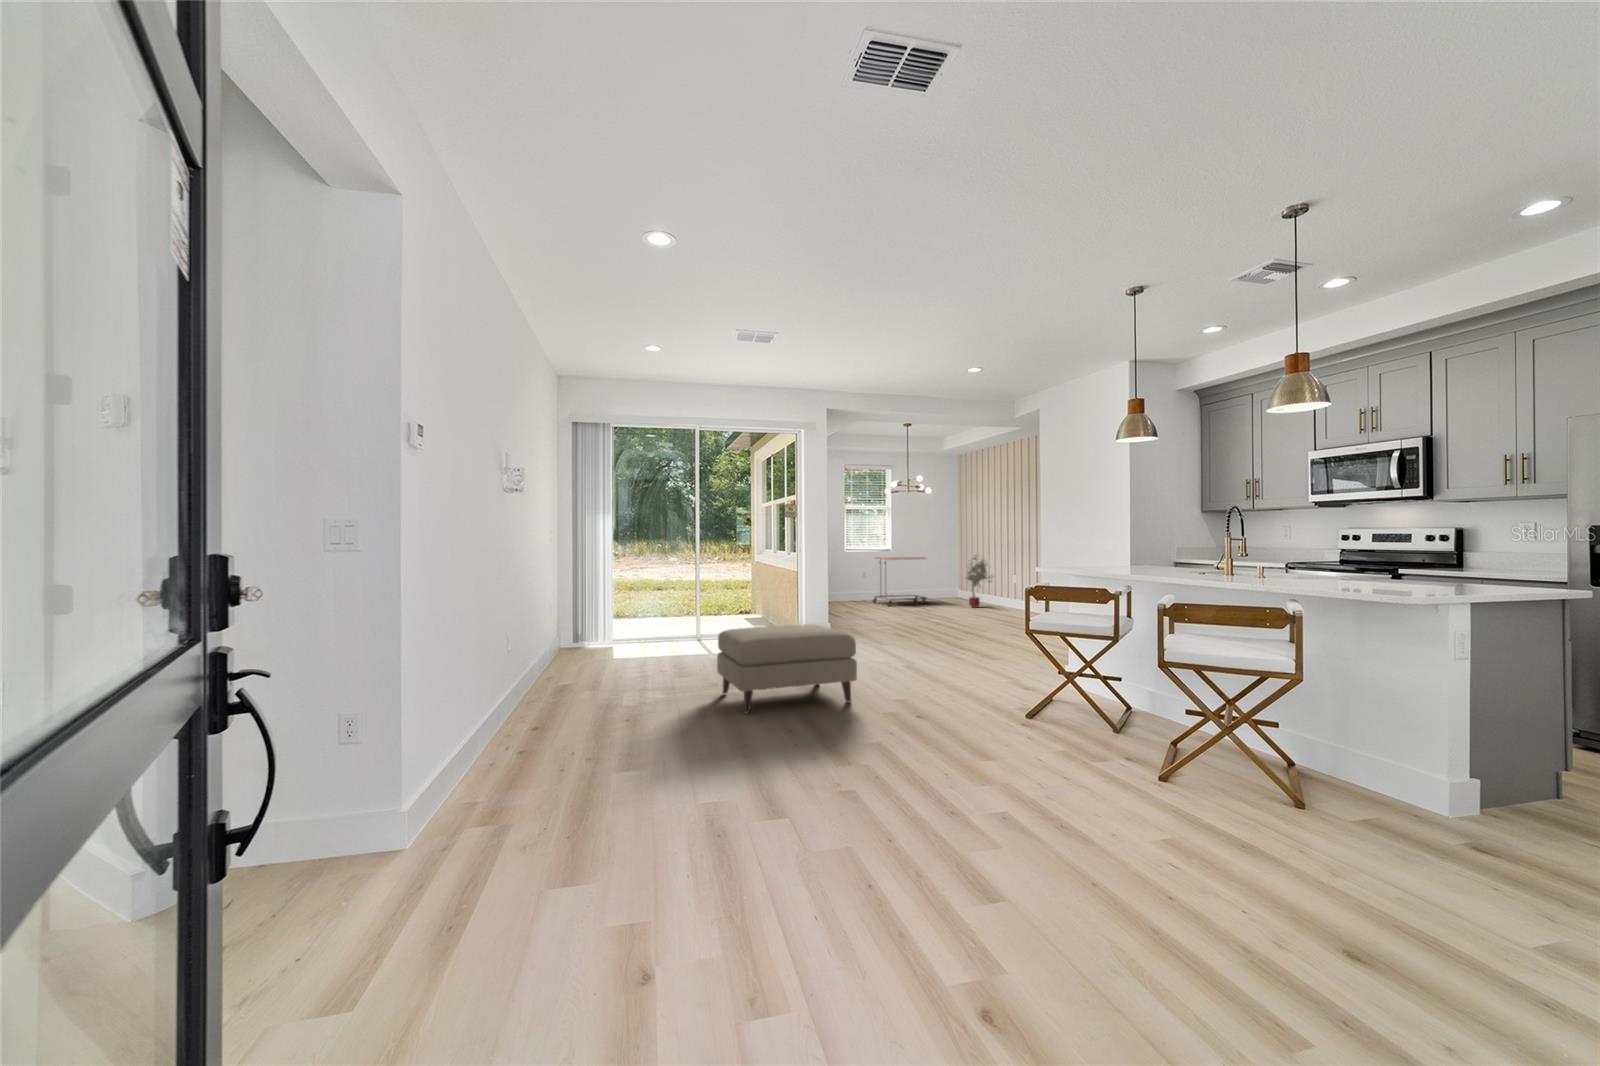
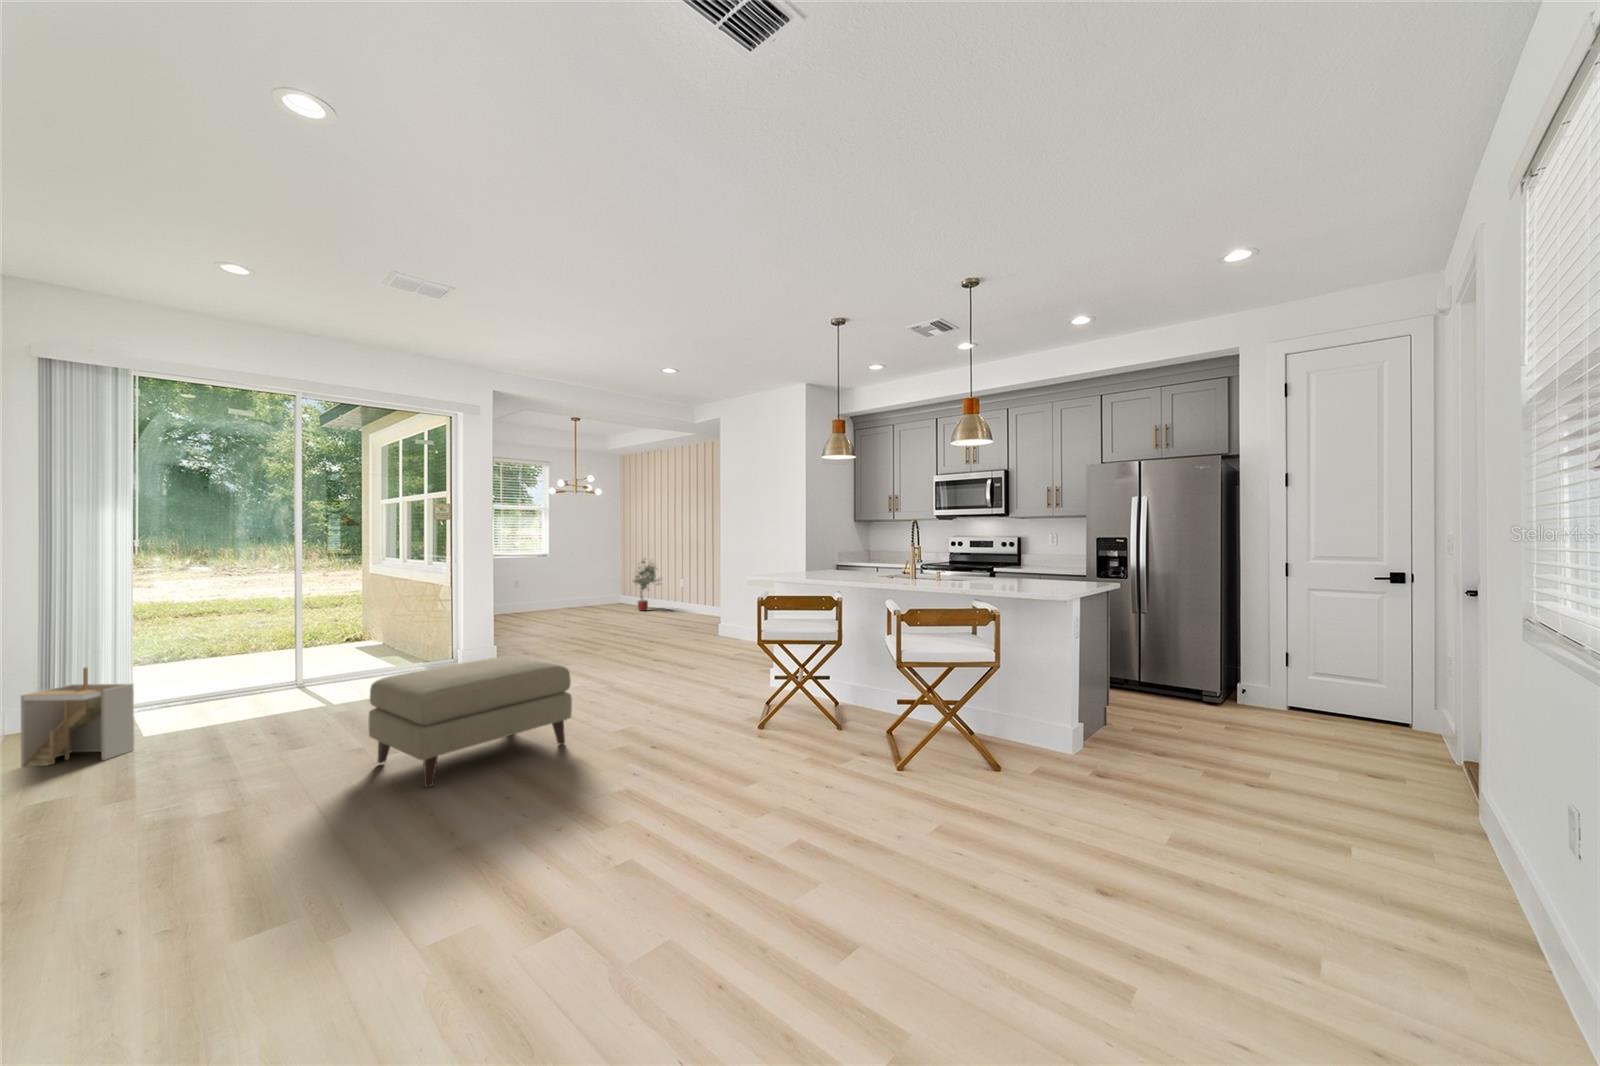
side table: present [873,557,926,606] -> none [530,561,593,616]
storage bin: none [556,609,604,668] -> present [21,667,134,767]

